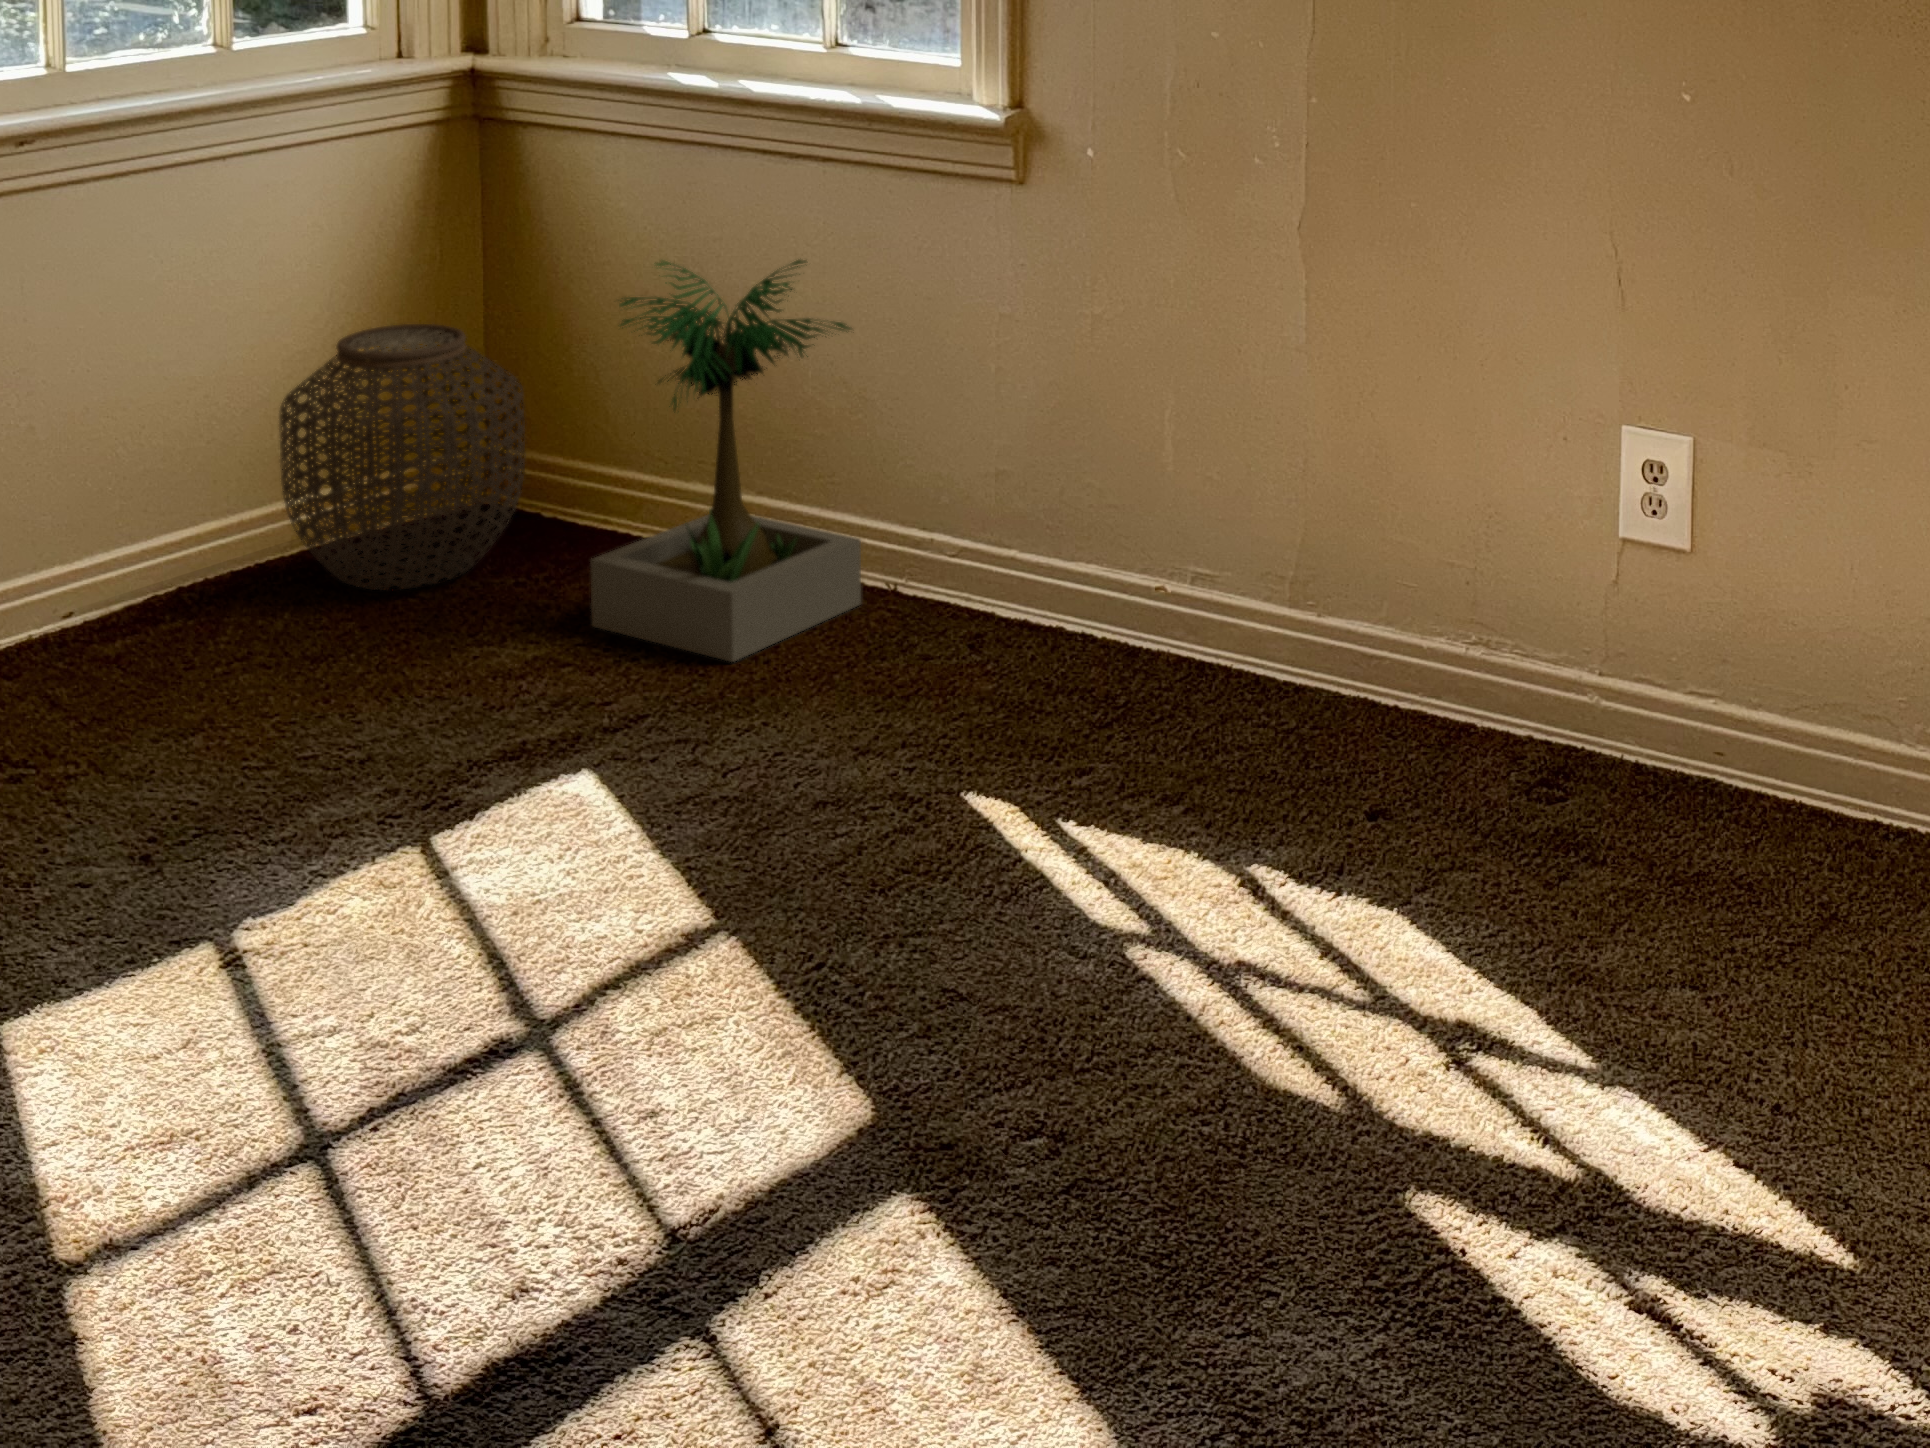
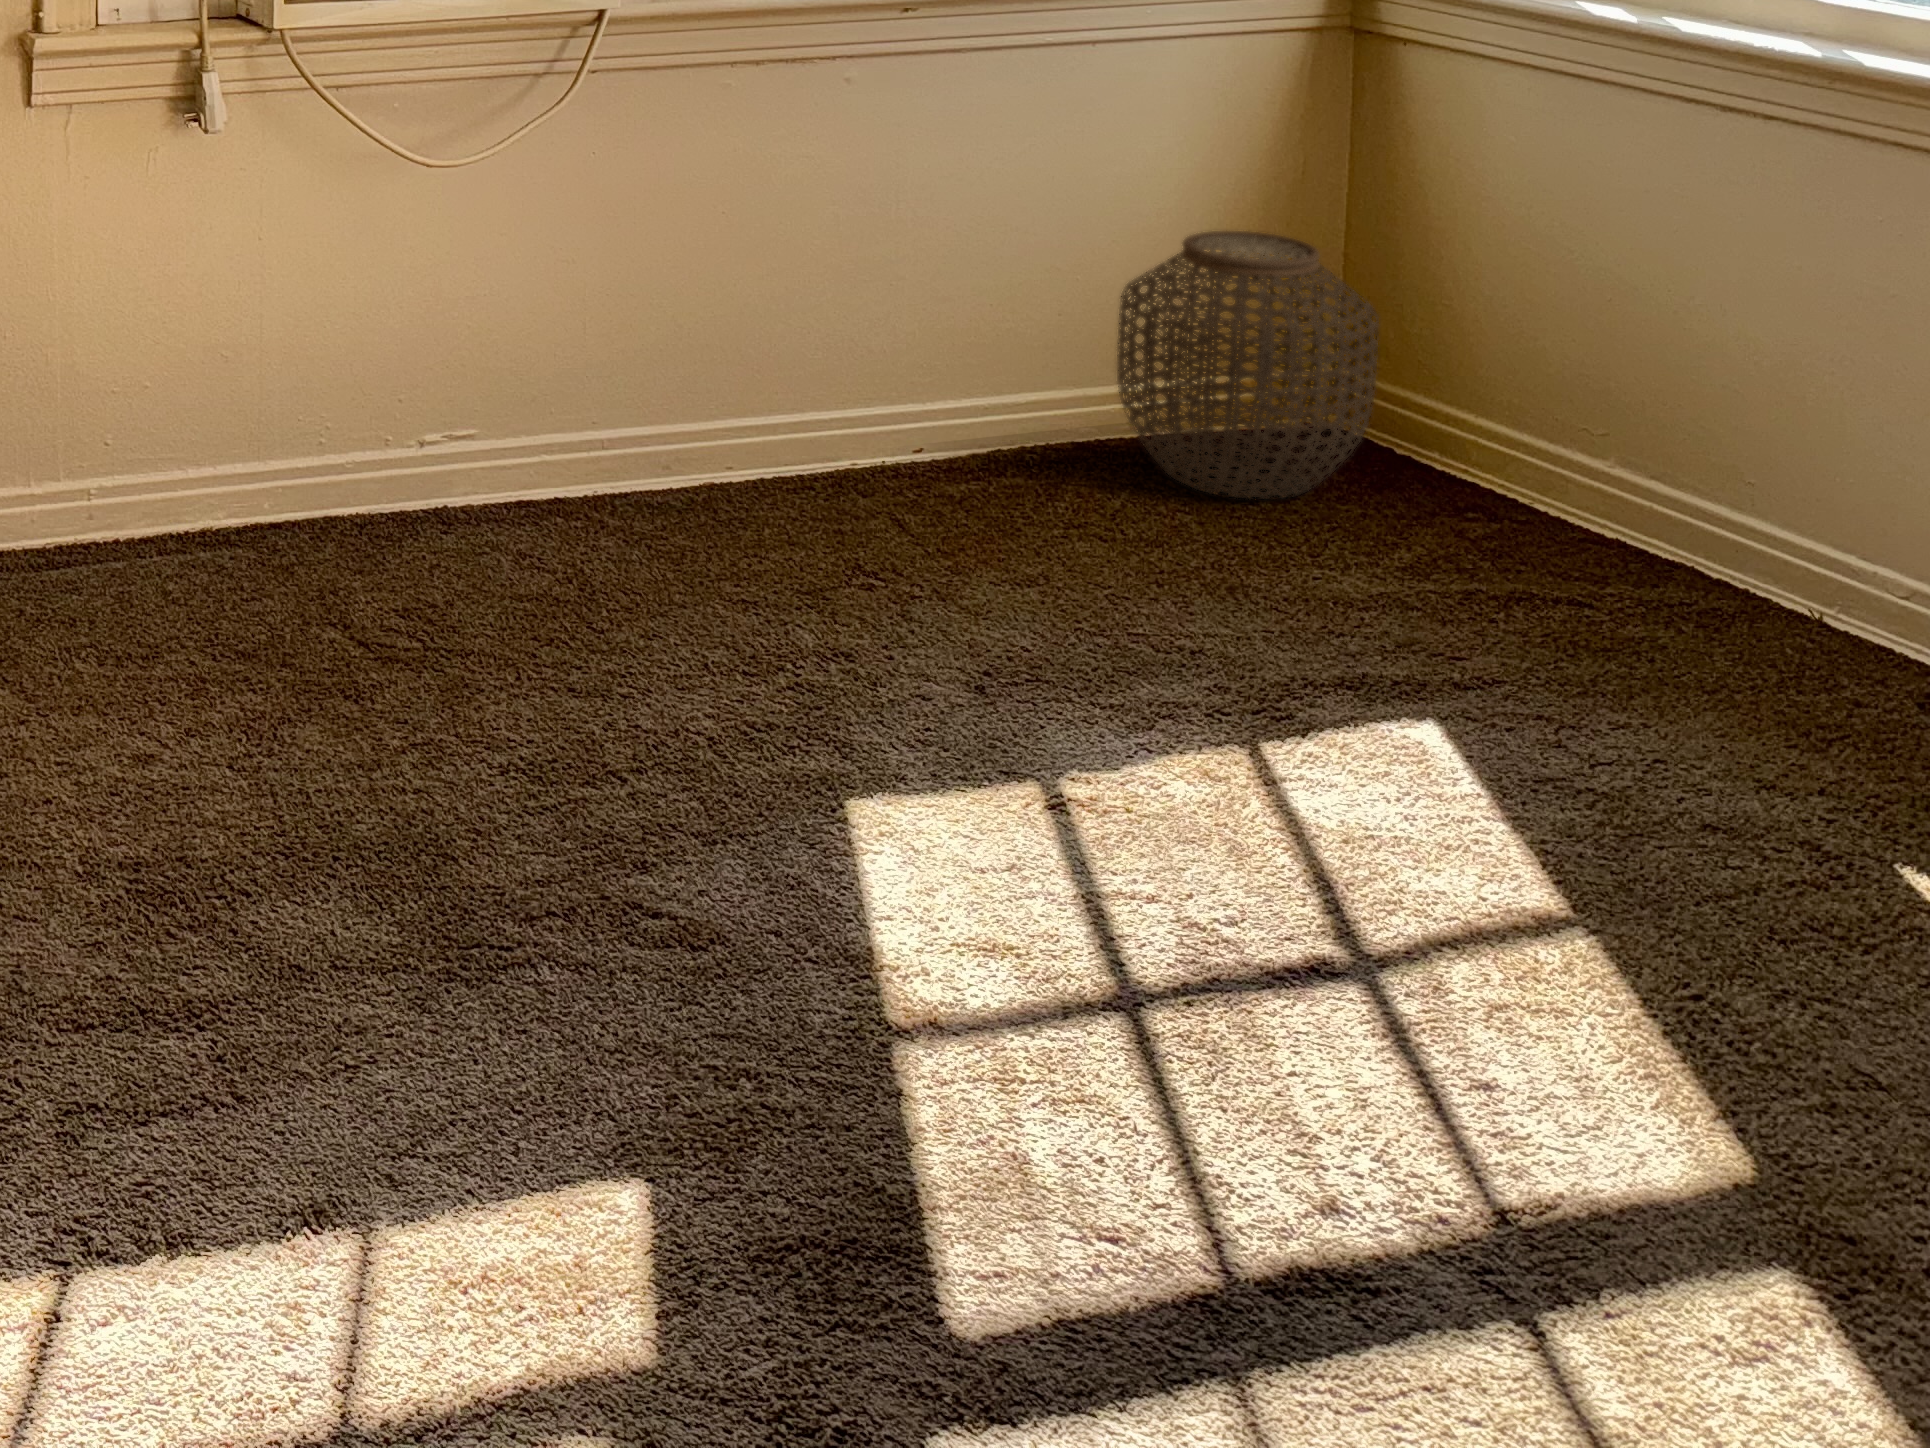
potted plant: present [591,260,861,662] -> none [1439,201,1827,657]

